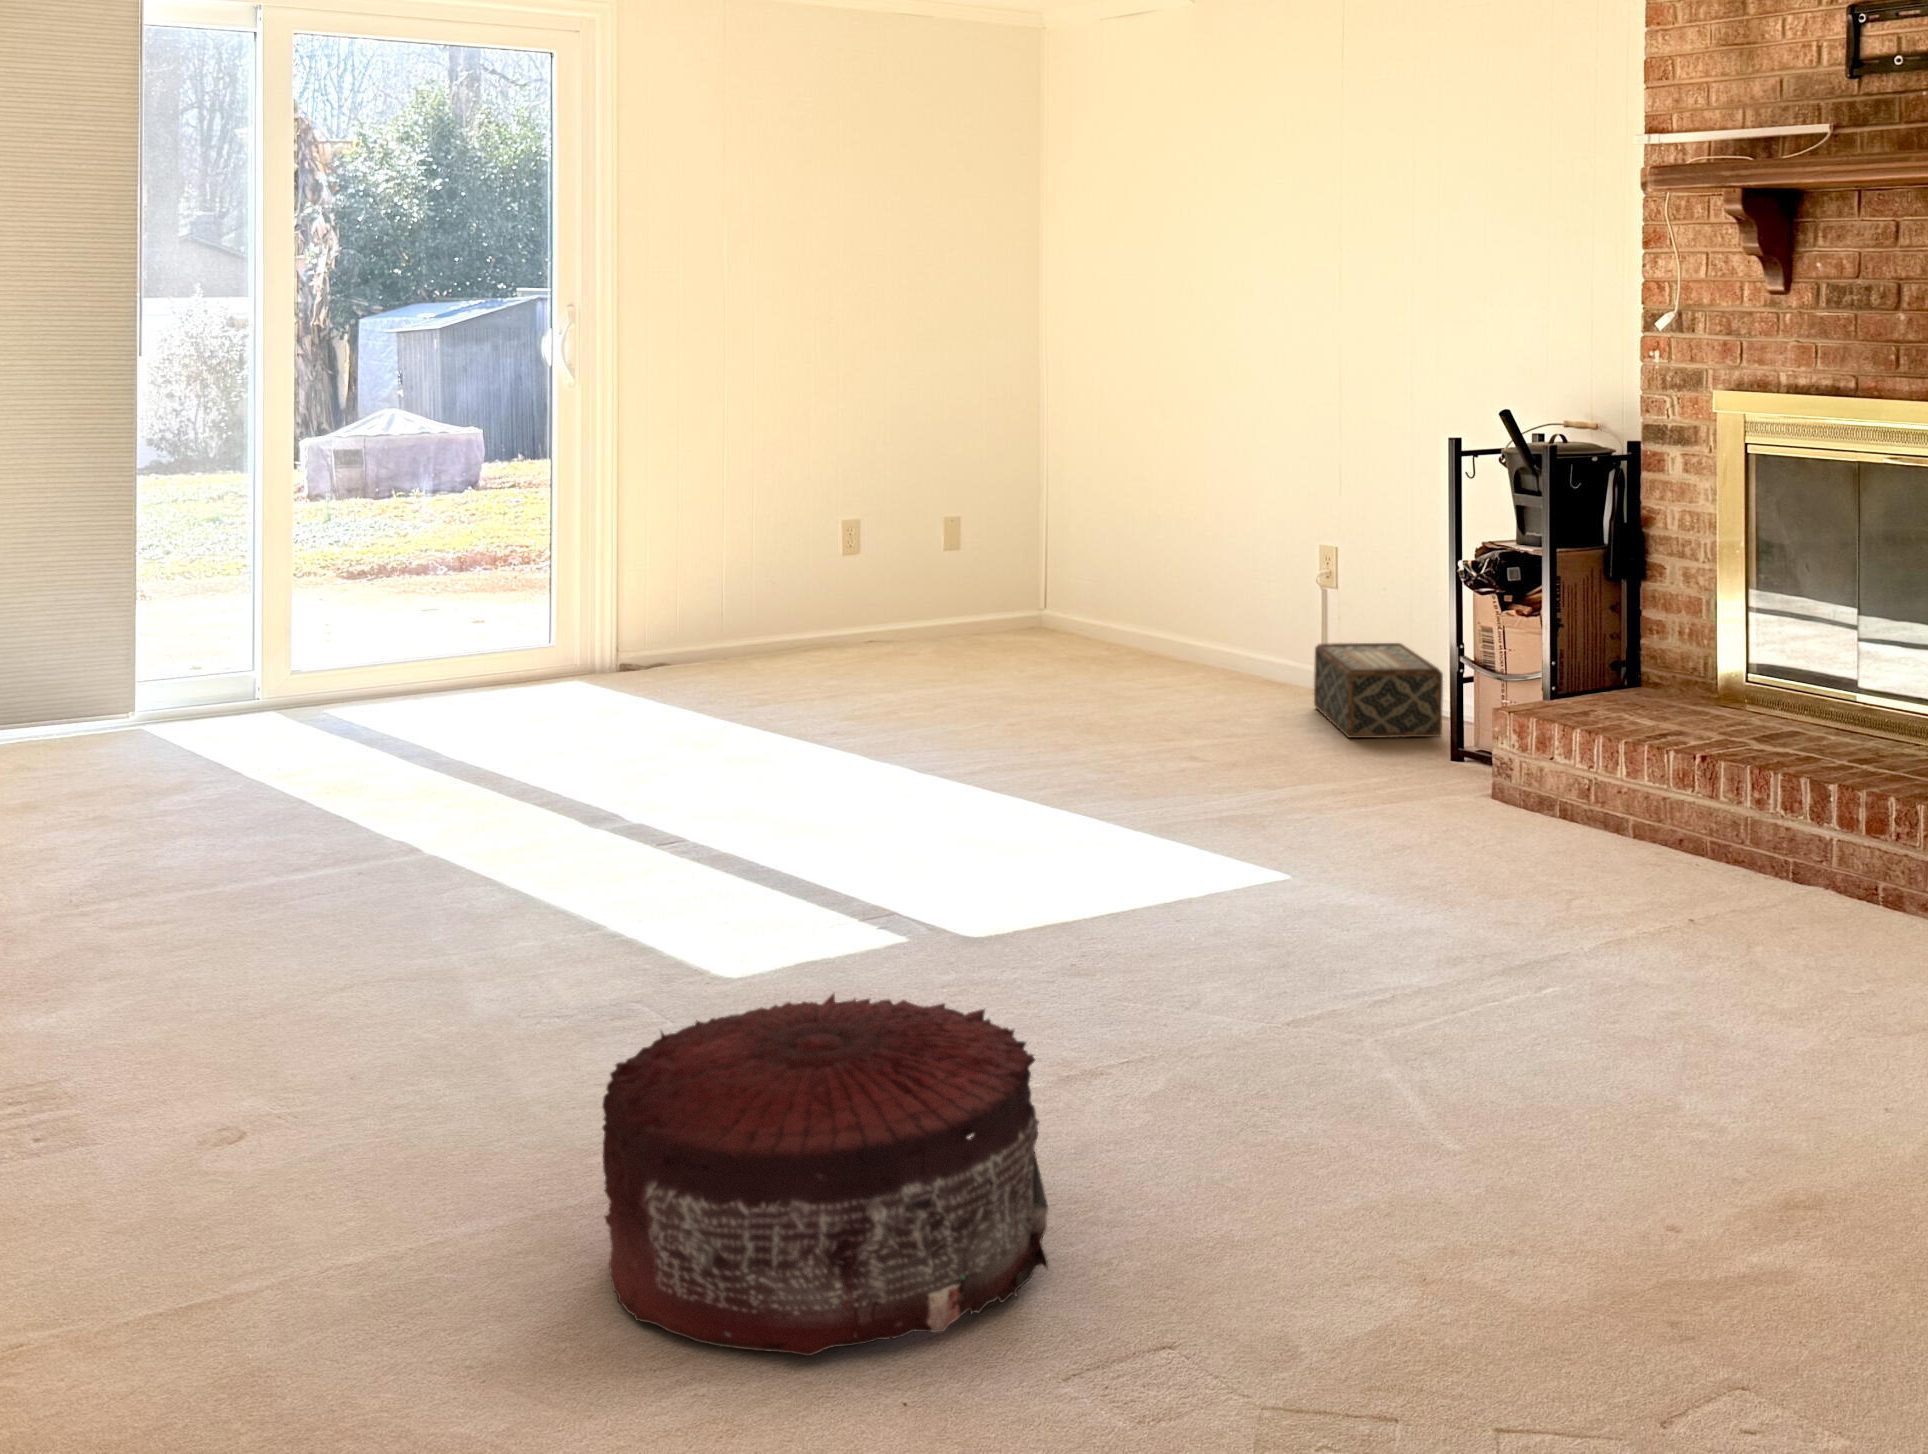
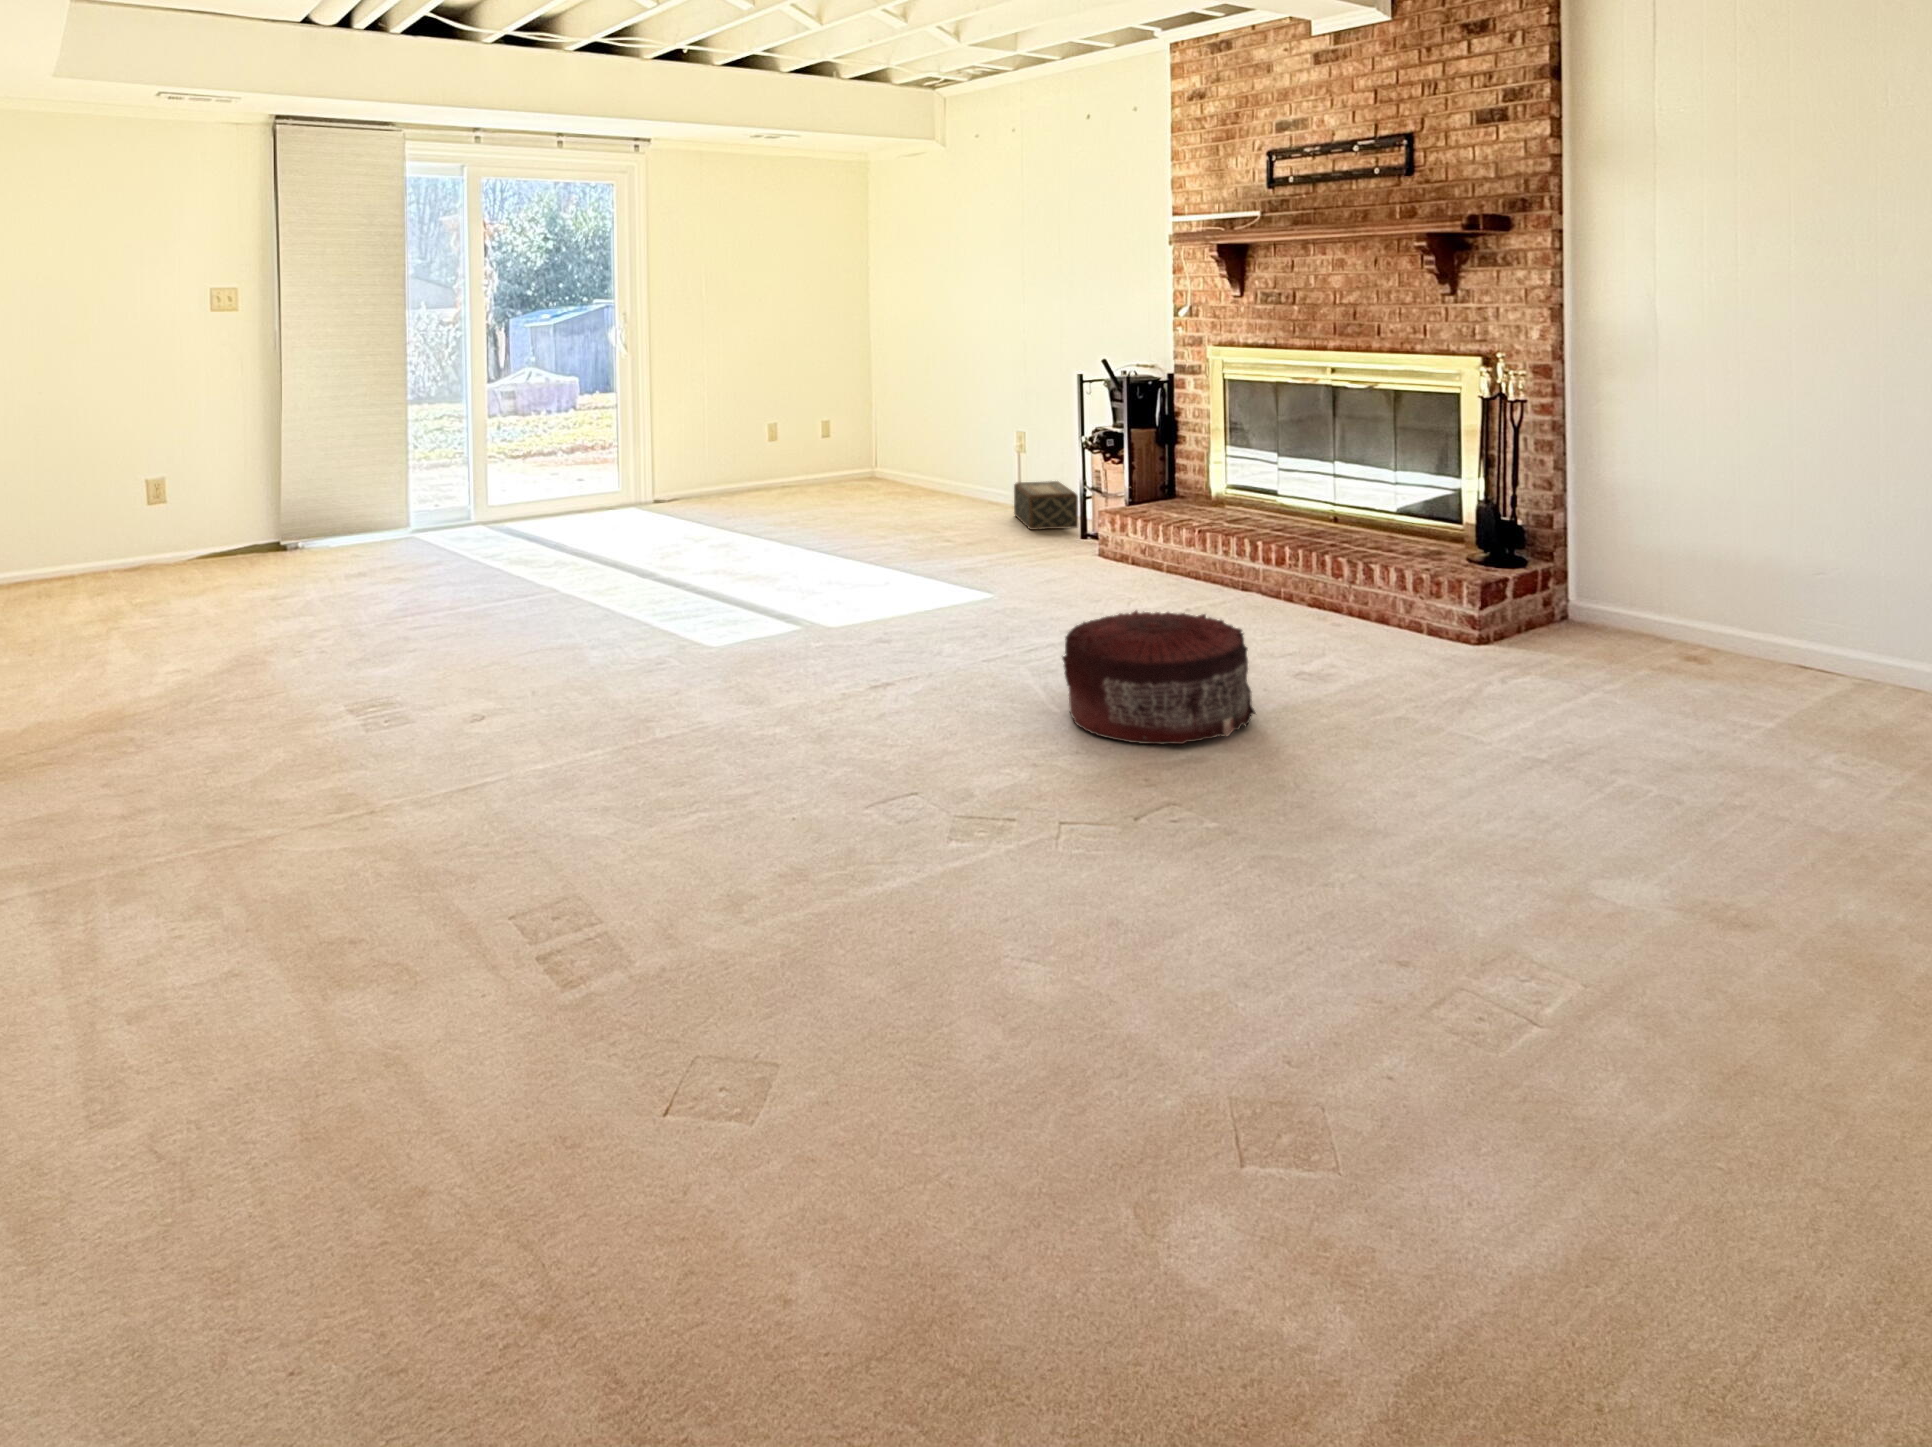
pouf: present [602,994,1048,1356] -> present [1062,610,1255,744]

